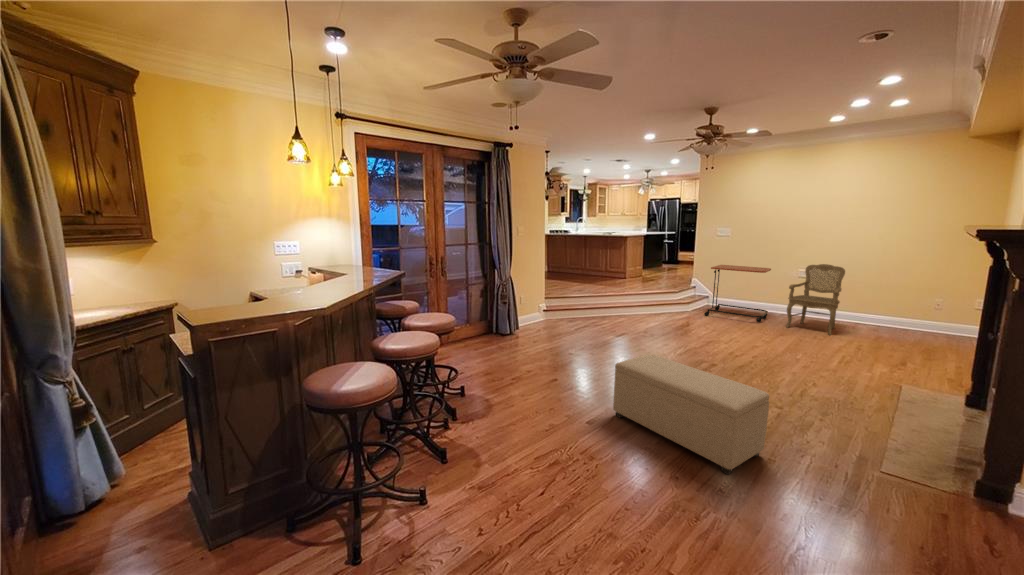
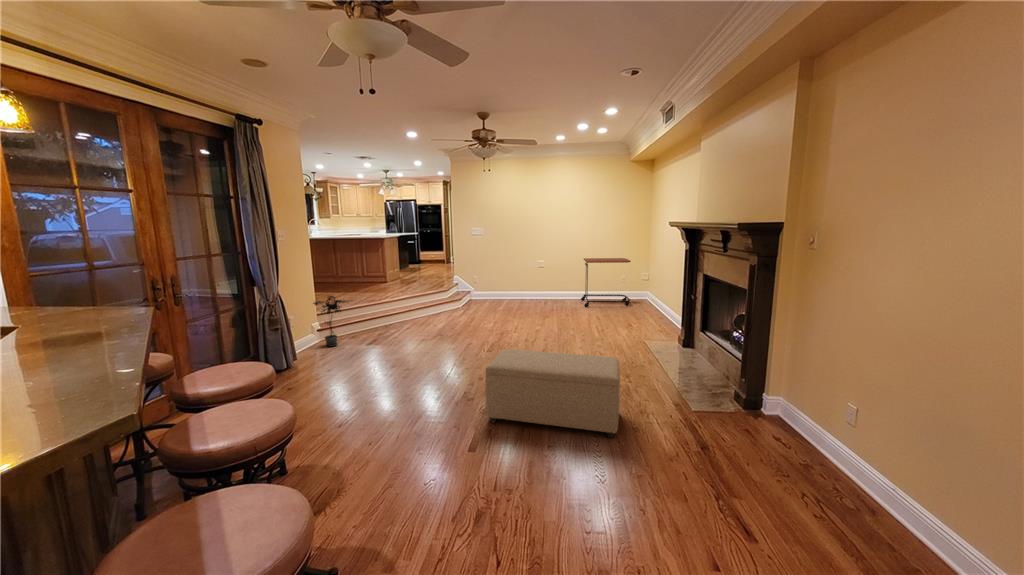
armchair: present [787,264,845,335] -> none [537,252,569,306]
side table: present [704,265,771,322] -> present [581,258,631,307]
potted plant: none [538,282,564,326] -> present [314,296,346,346]

